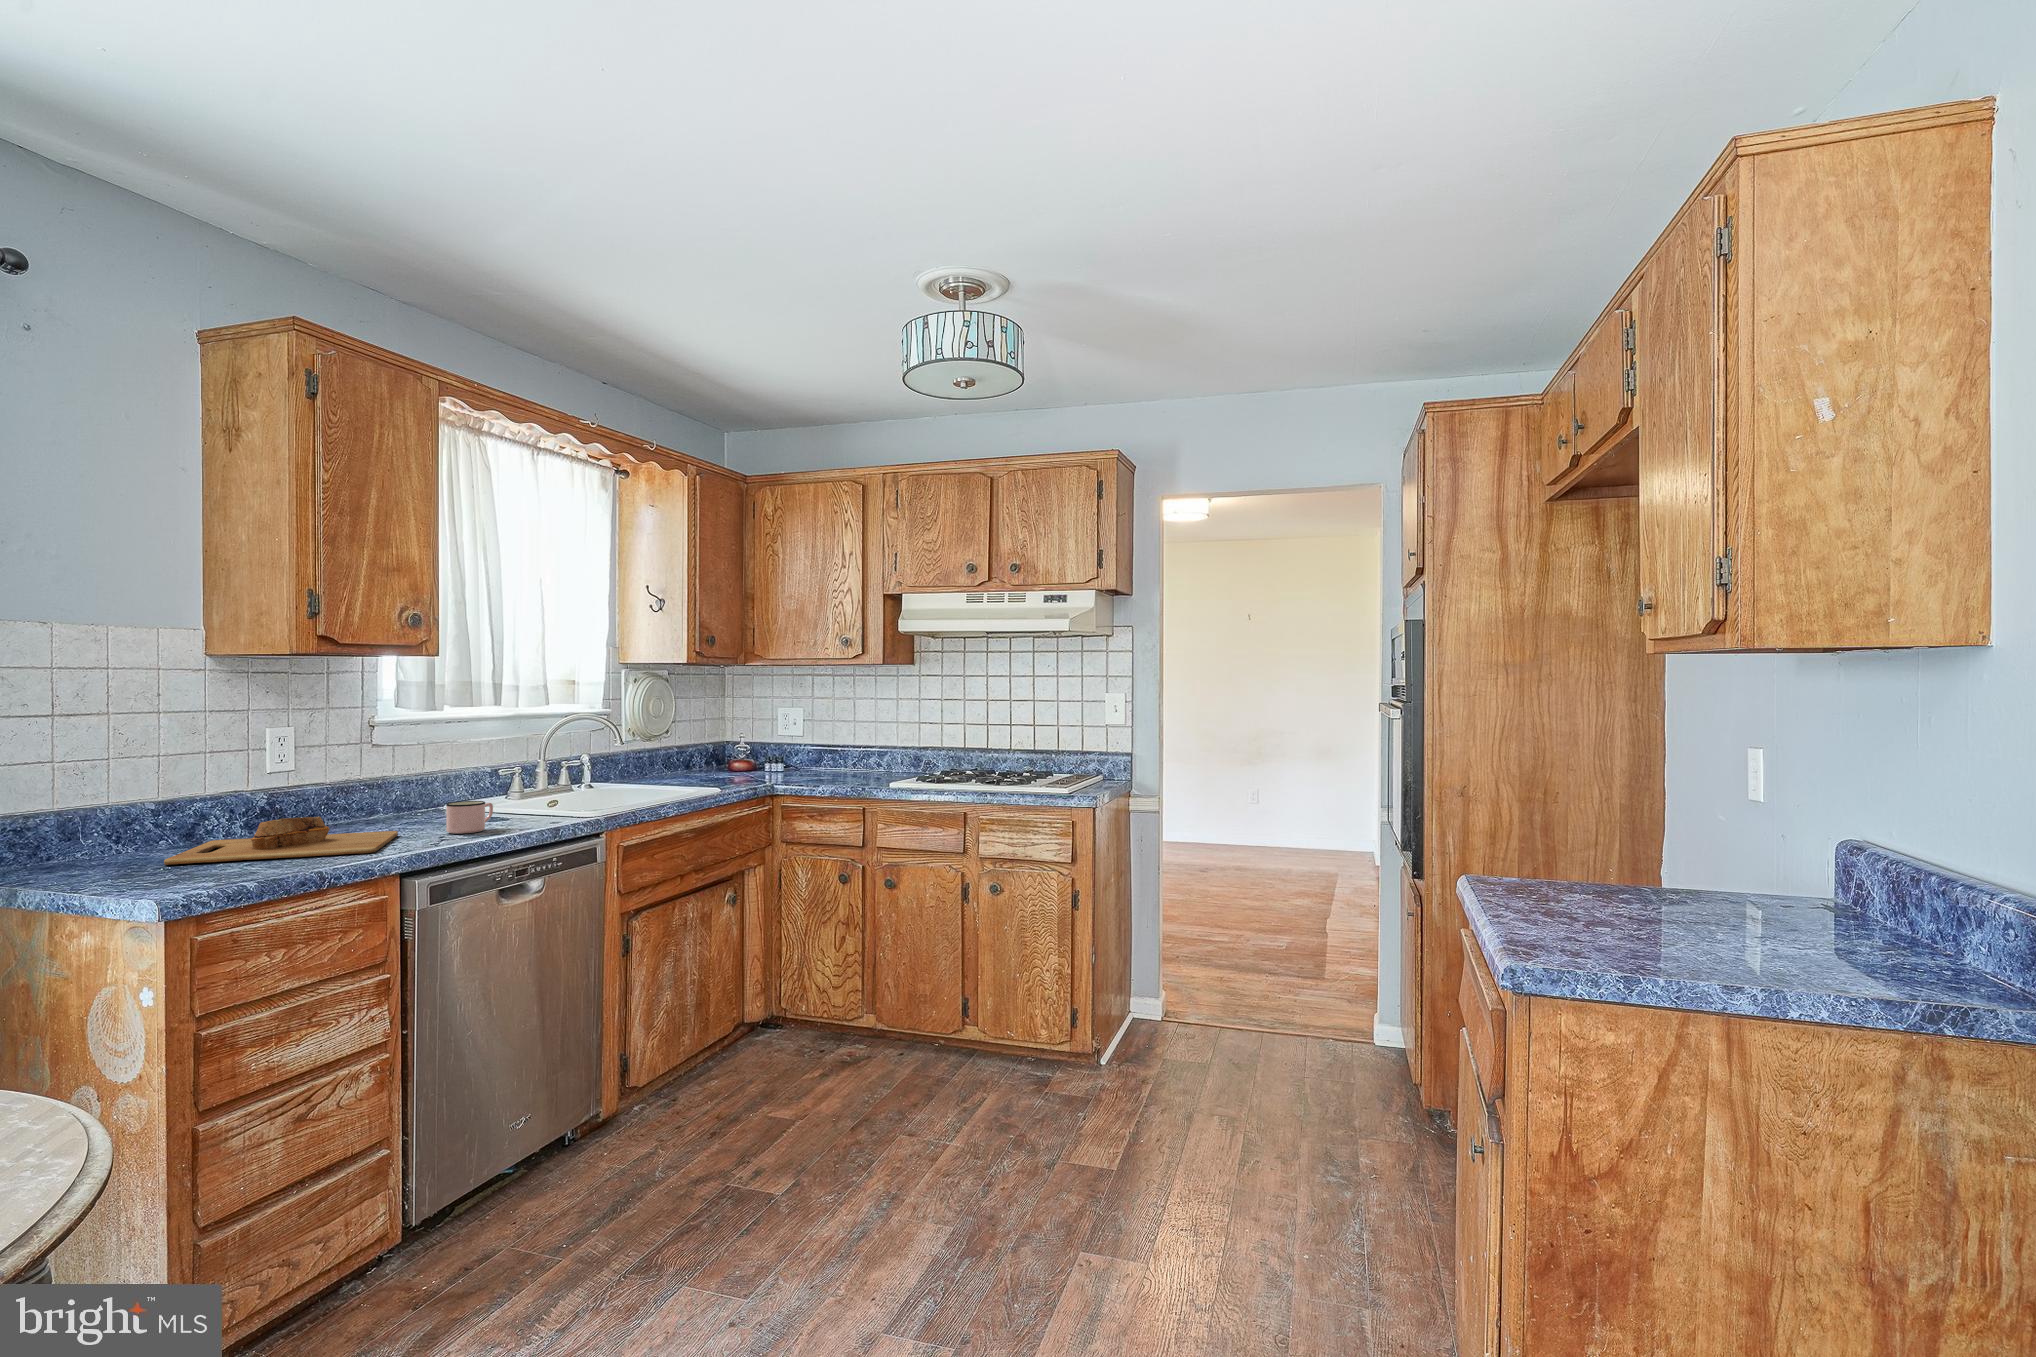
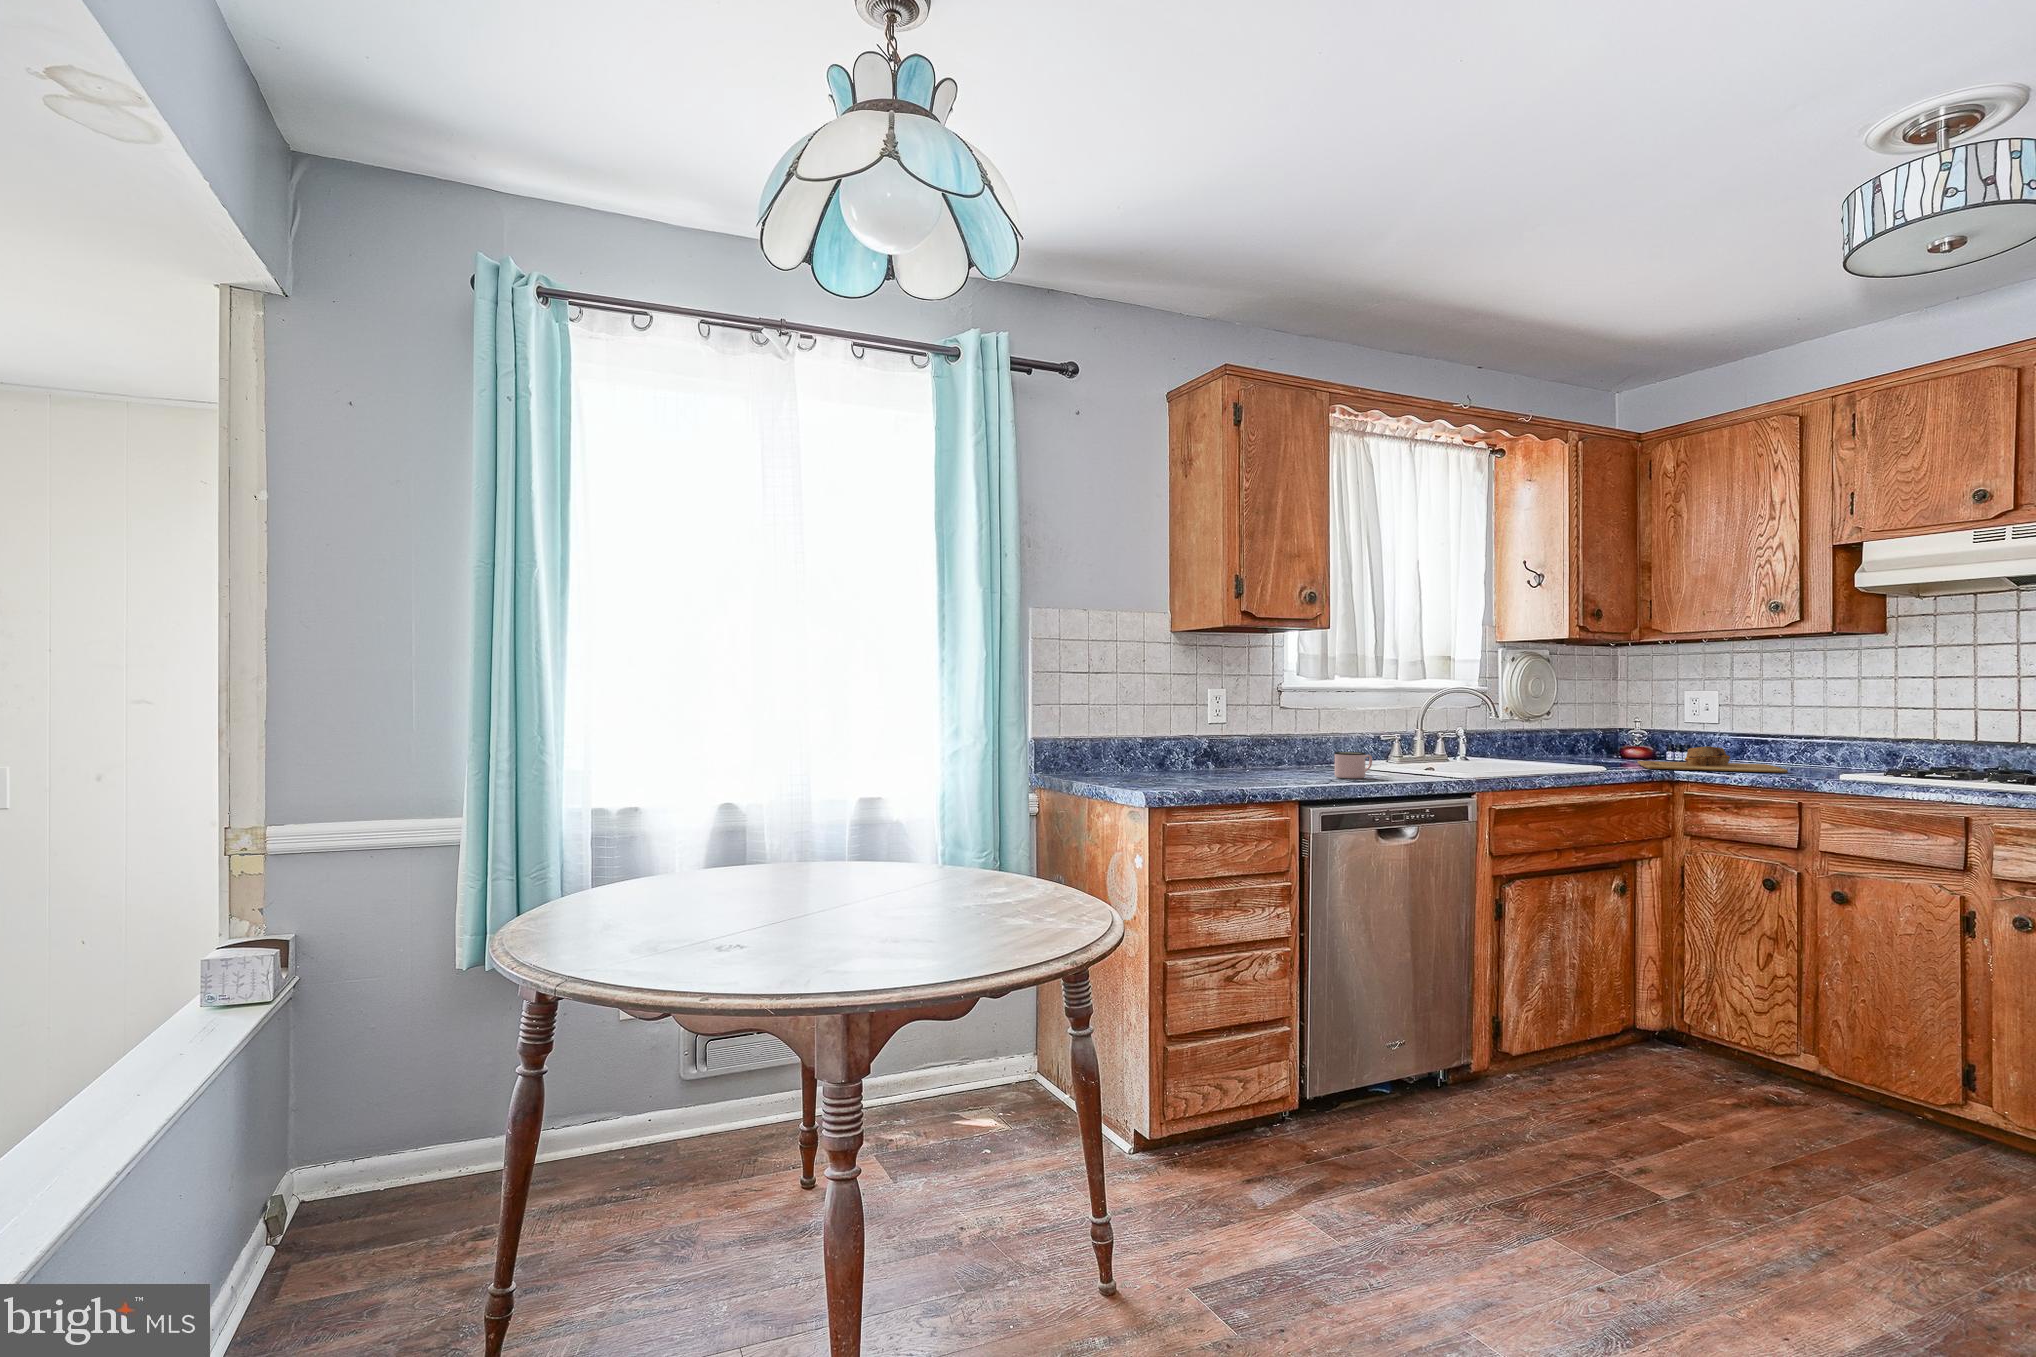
cutting board: present [164,817,398,865] -> present [1638,746,1788,773]

